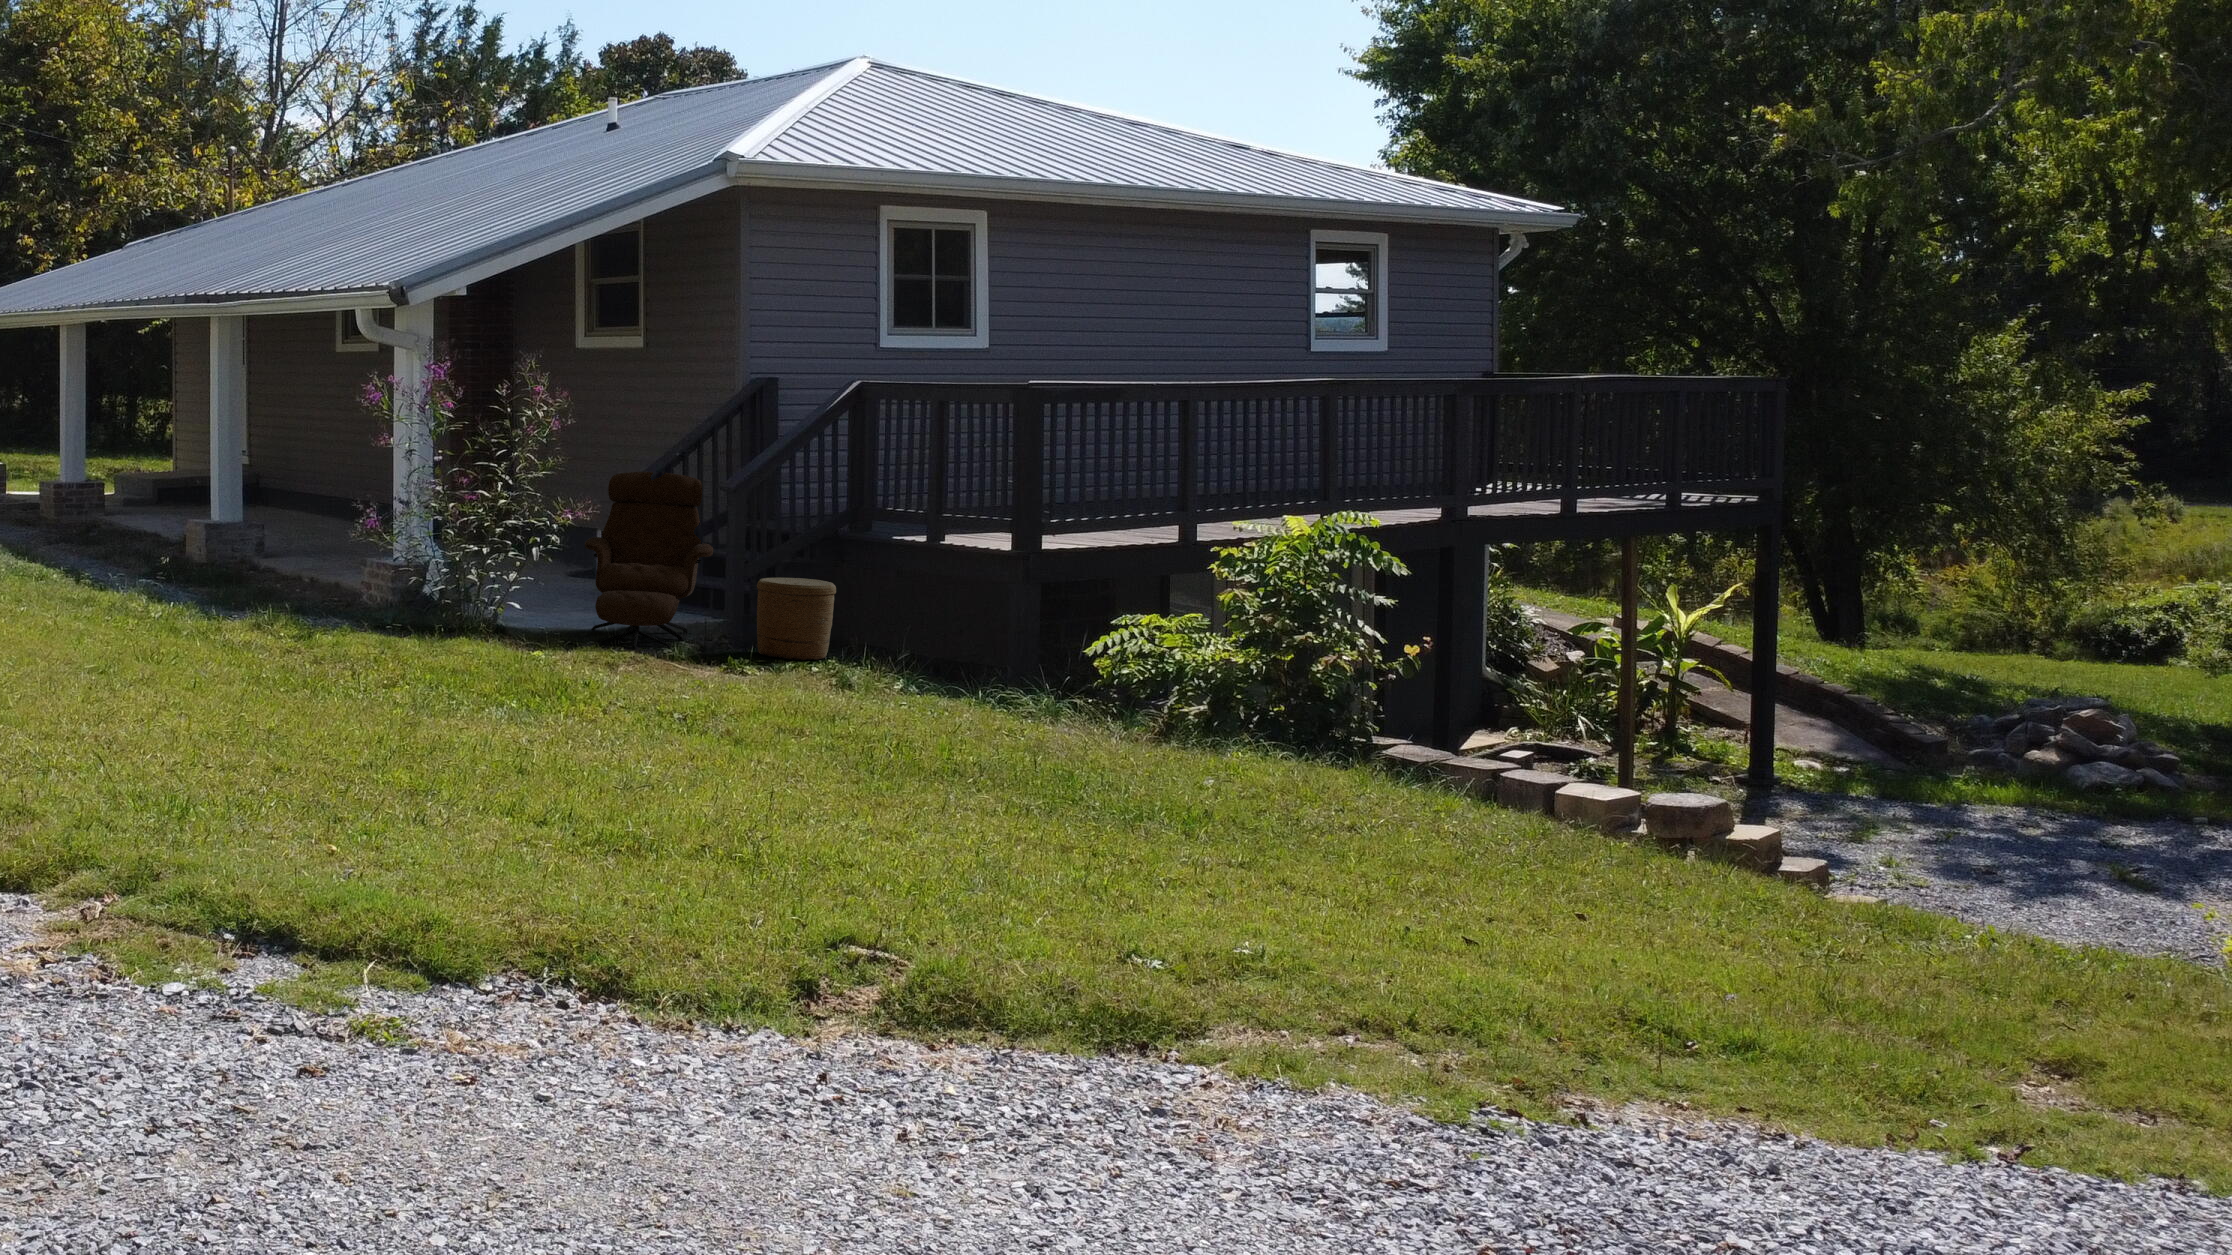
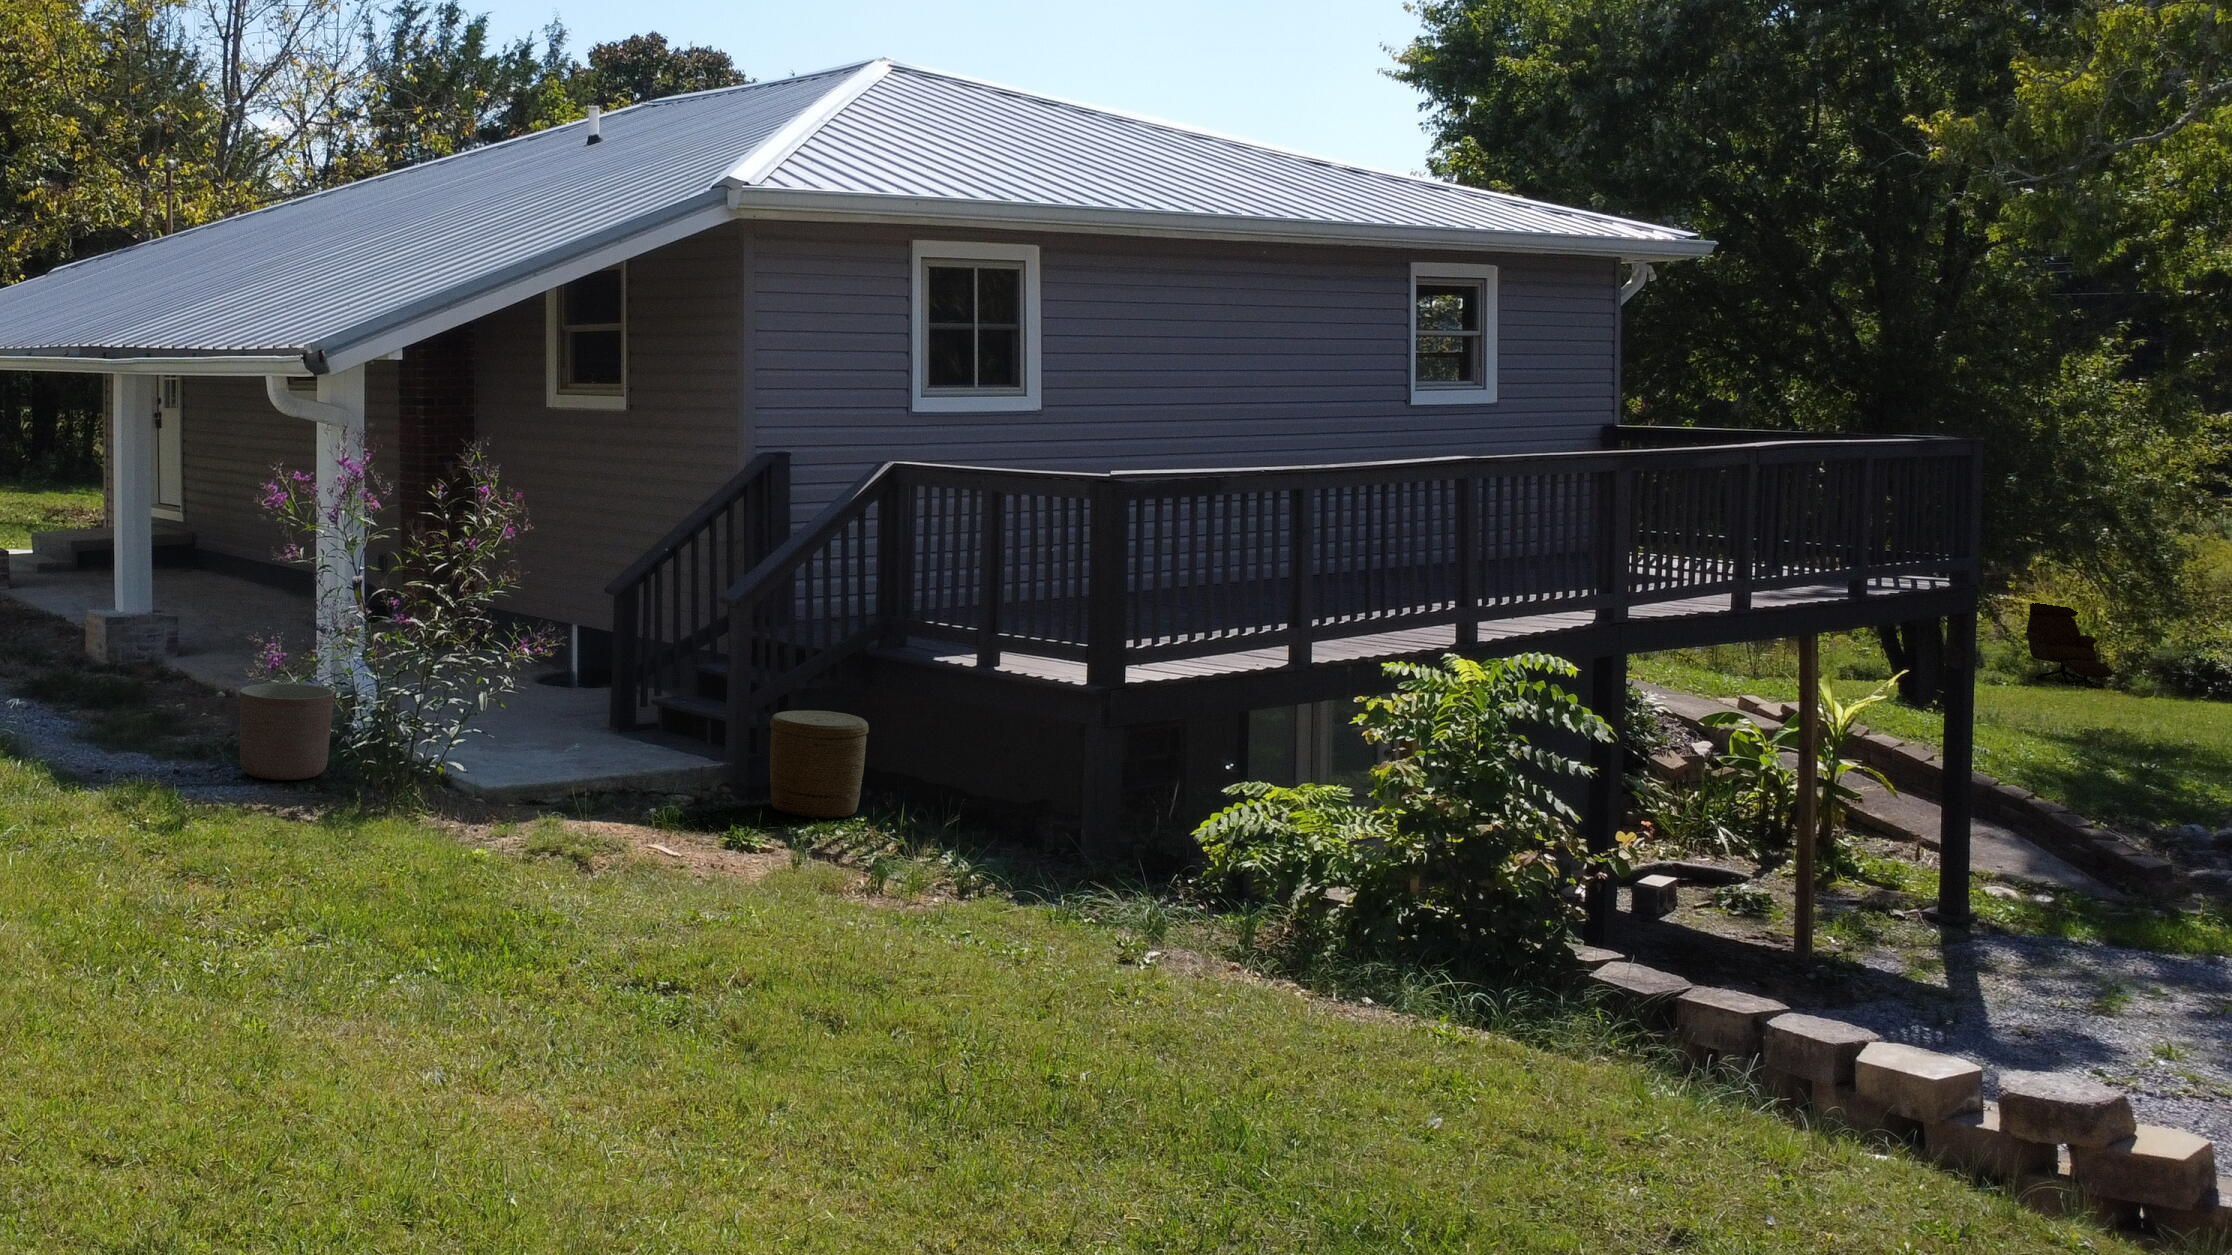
lounge chair: present [585,472,713,649] -> present [2025,603,2112,688]
planter: none [331,557,407,631] -> present [240,684,334,780]

